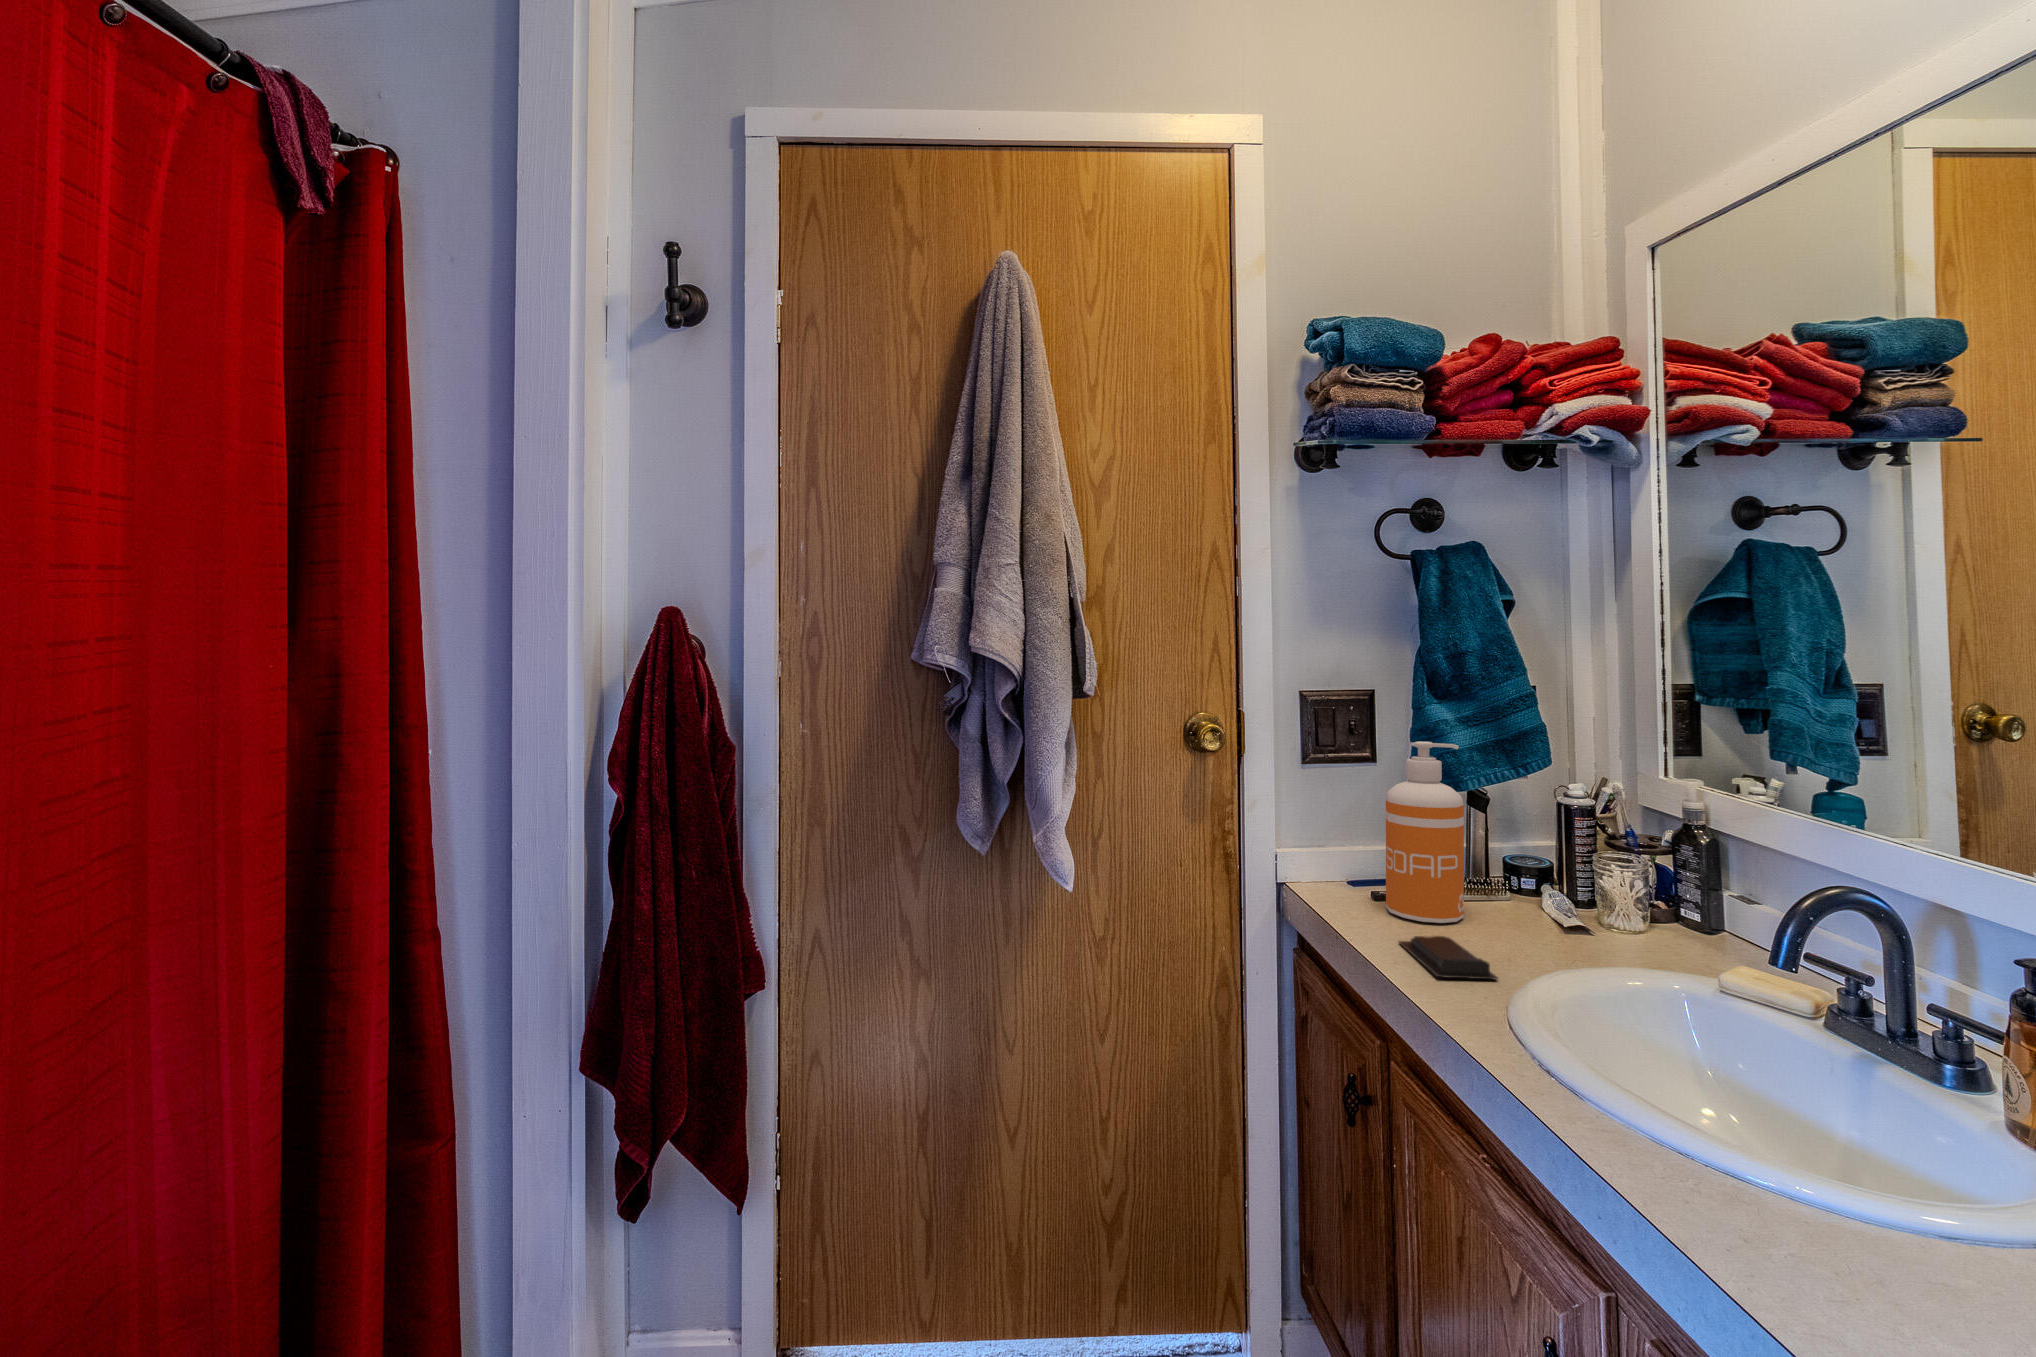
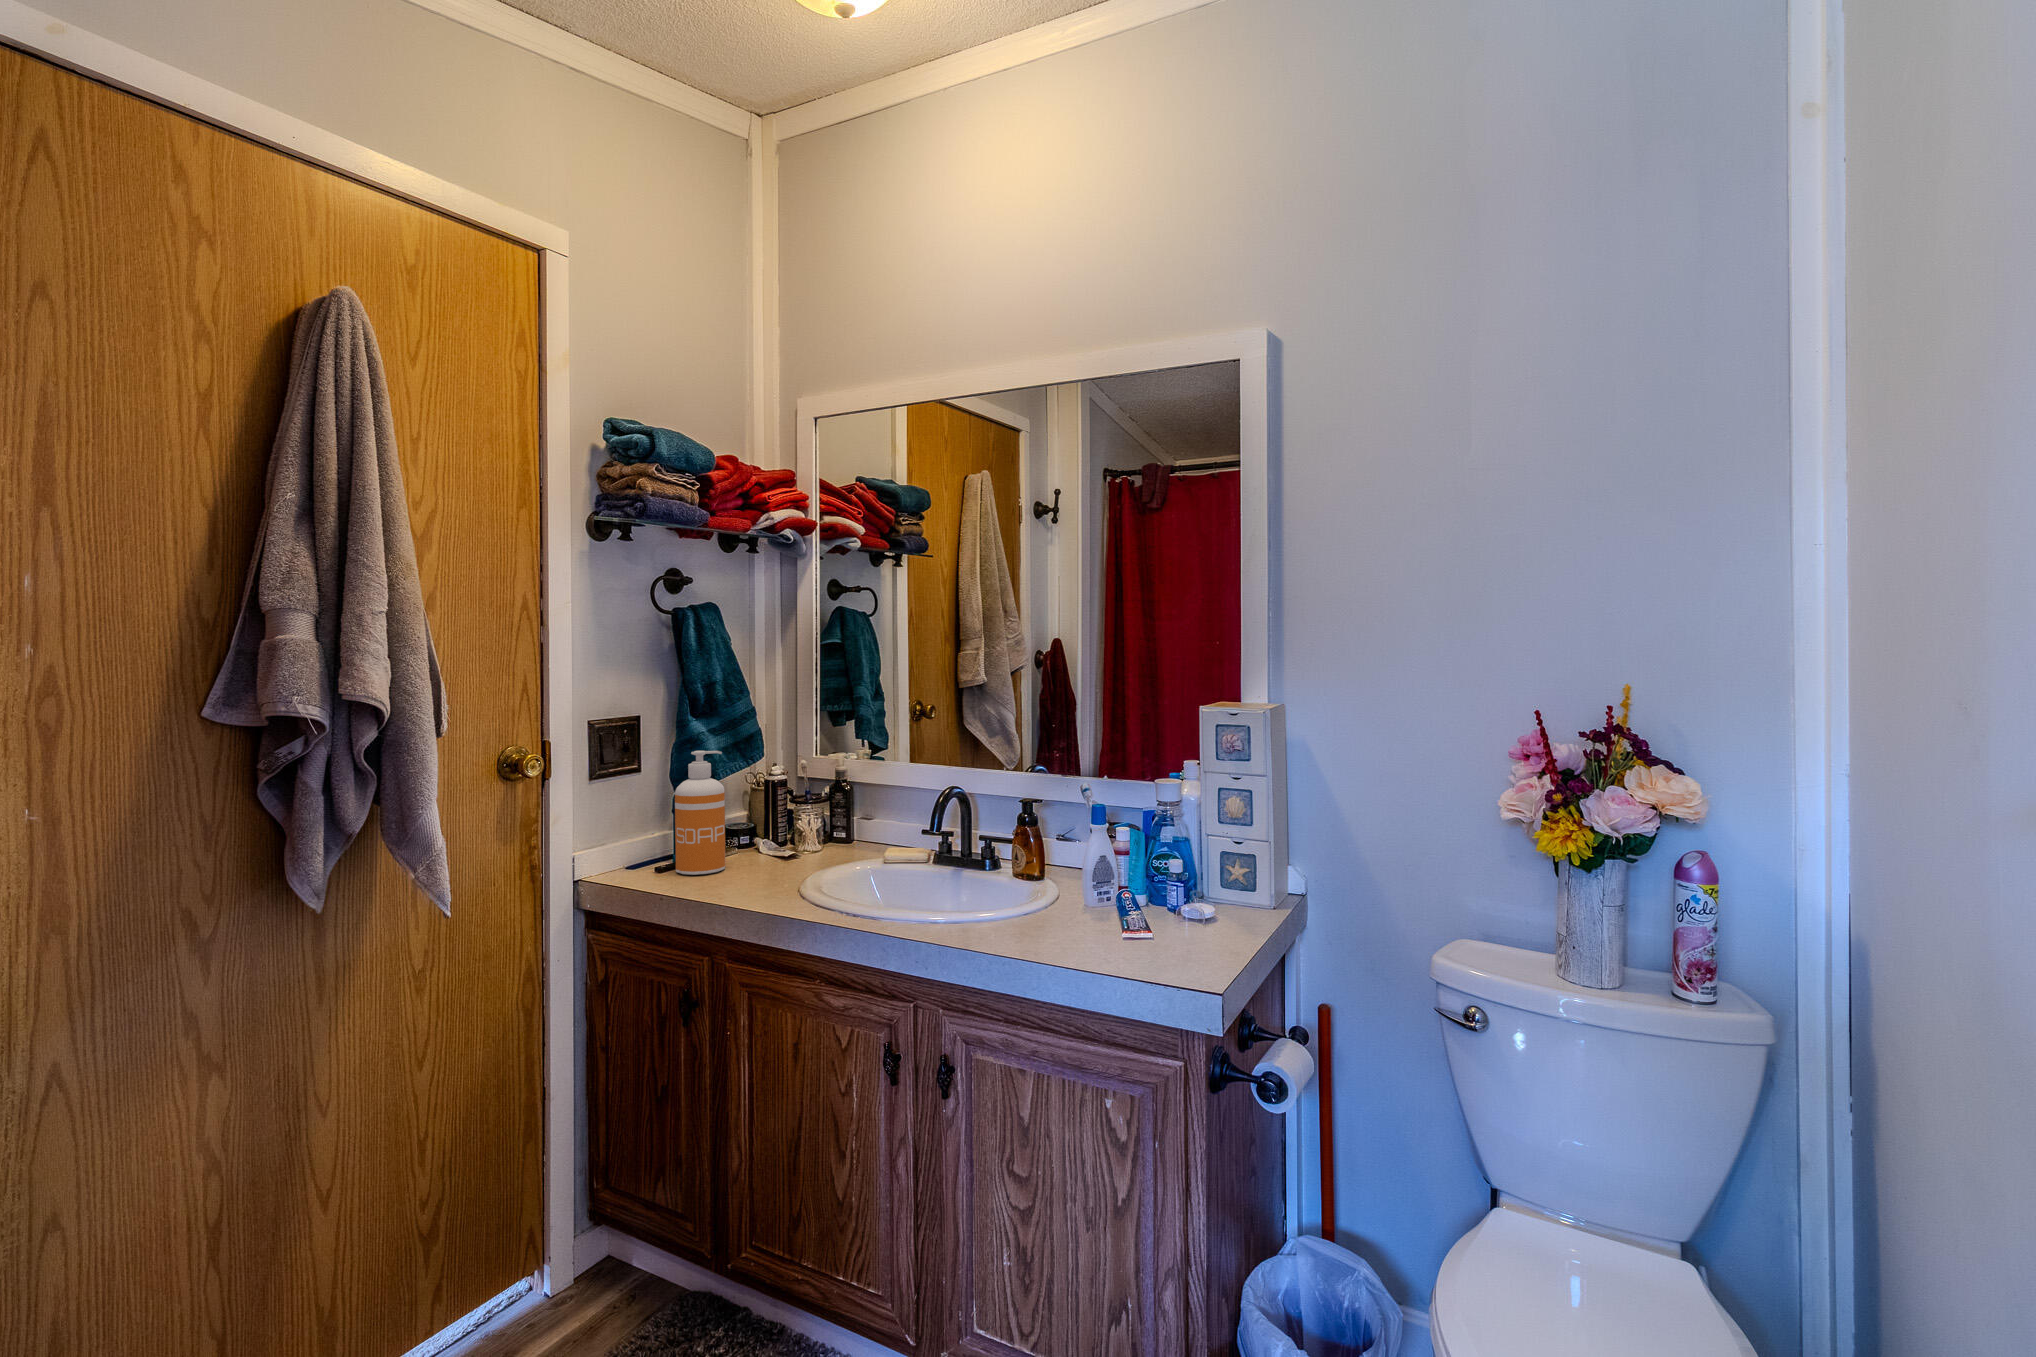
soap bar: present [1399,936,1498,979] -> none [705,875,773,896]

